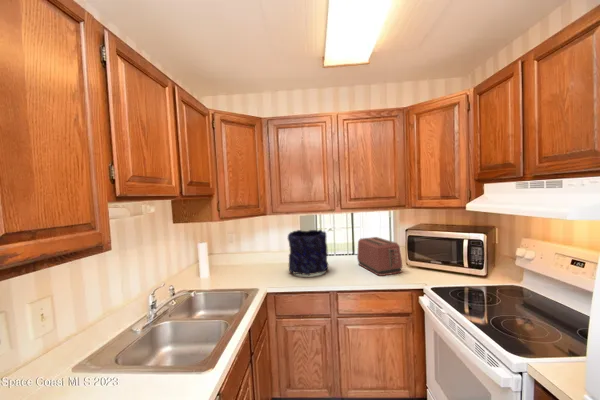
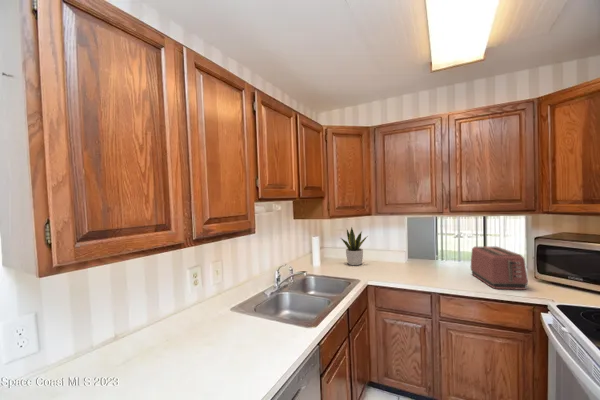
potted plant: none [232,227,264,271] -> present [342,227,367,265]
vase: present [288,230,328,276] -> none [391,232,434,277]

